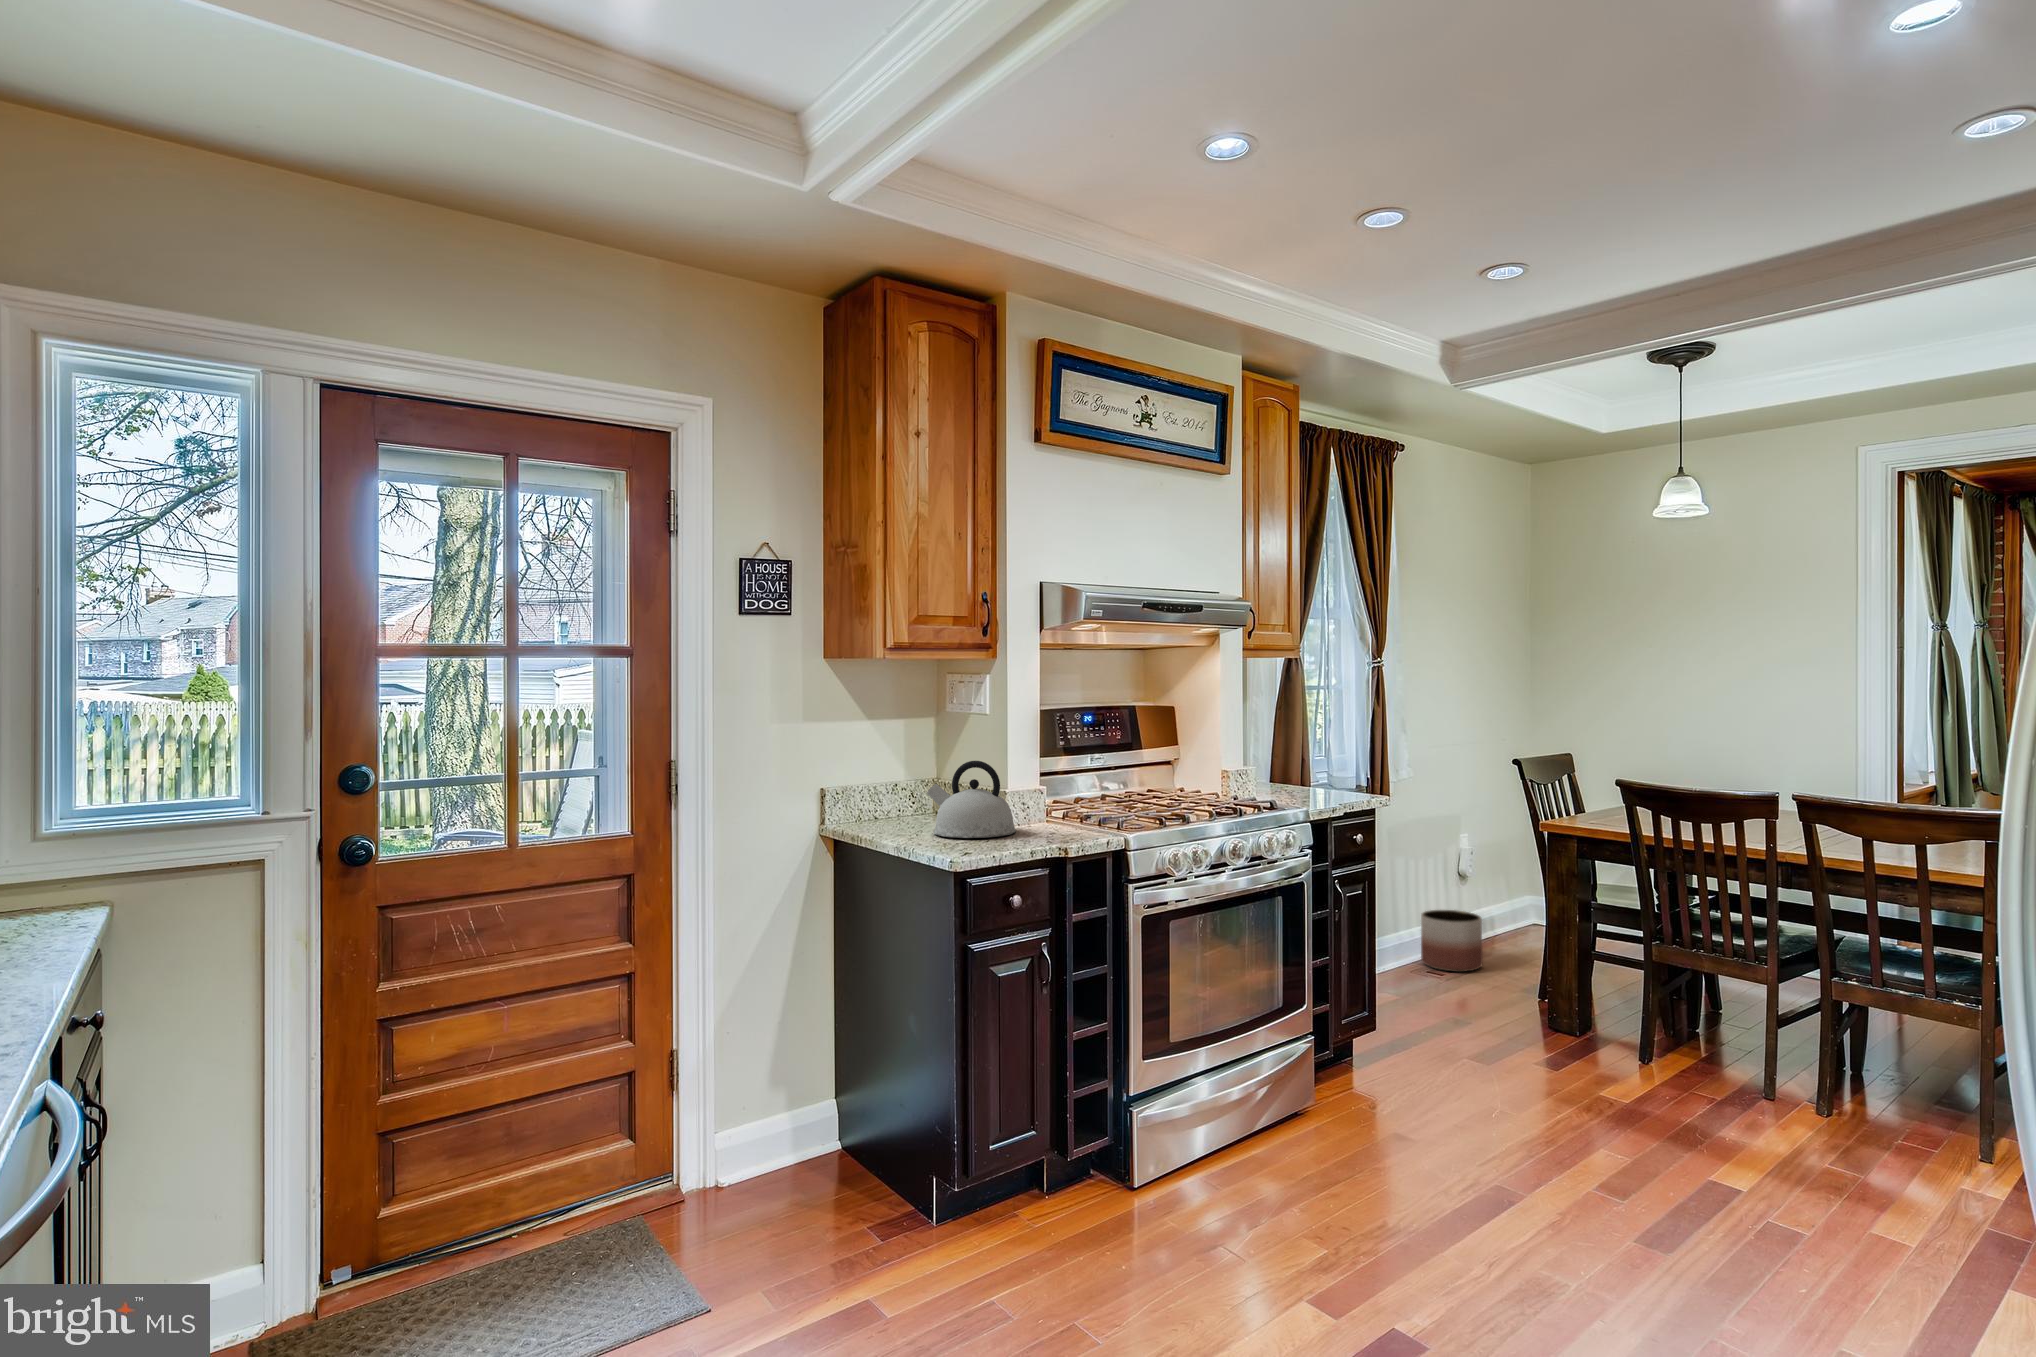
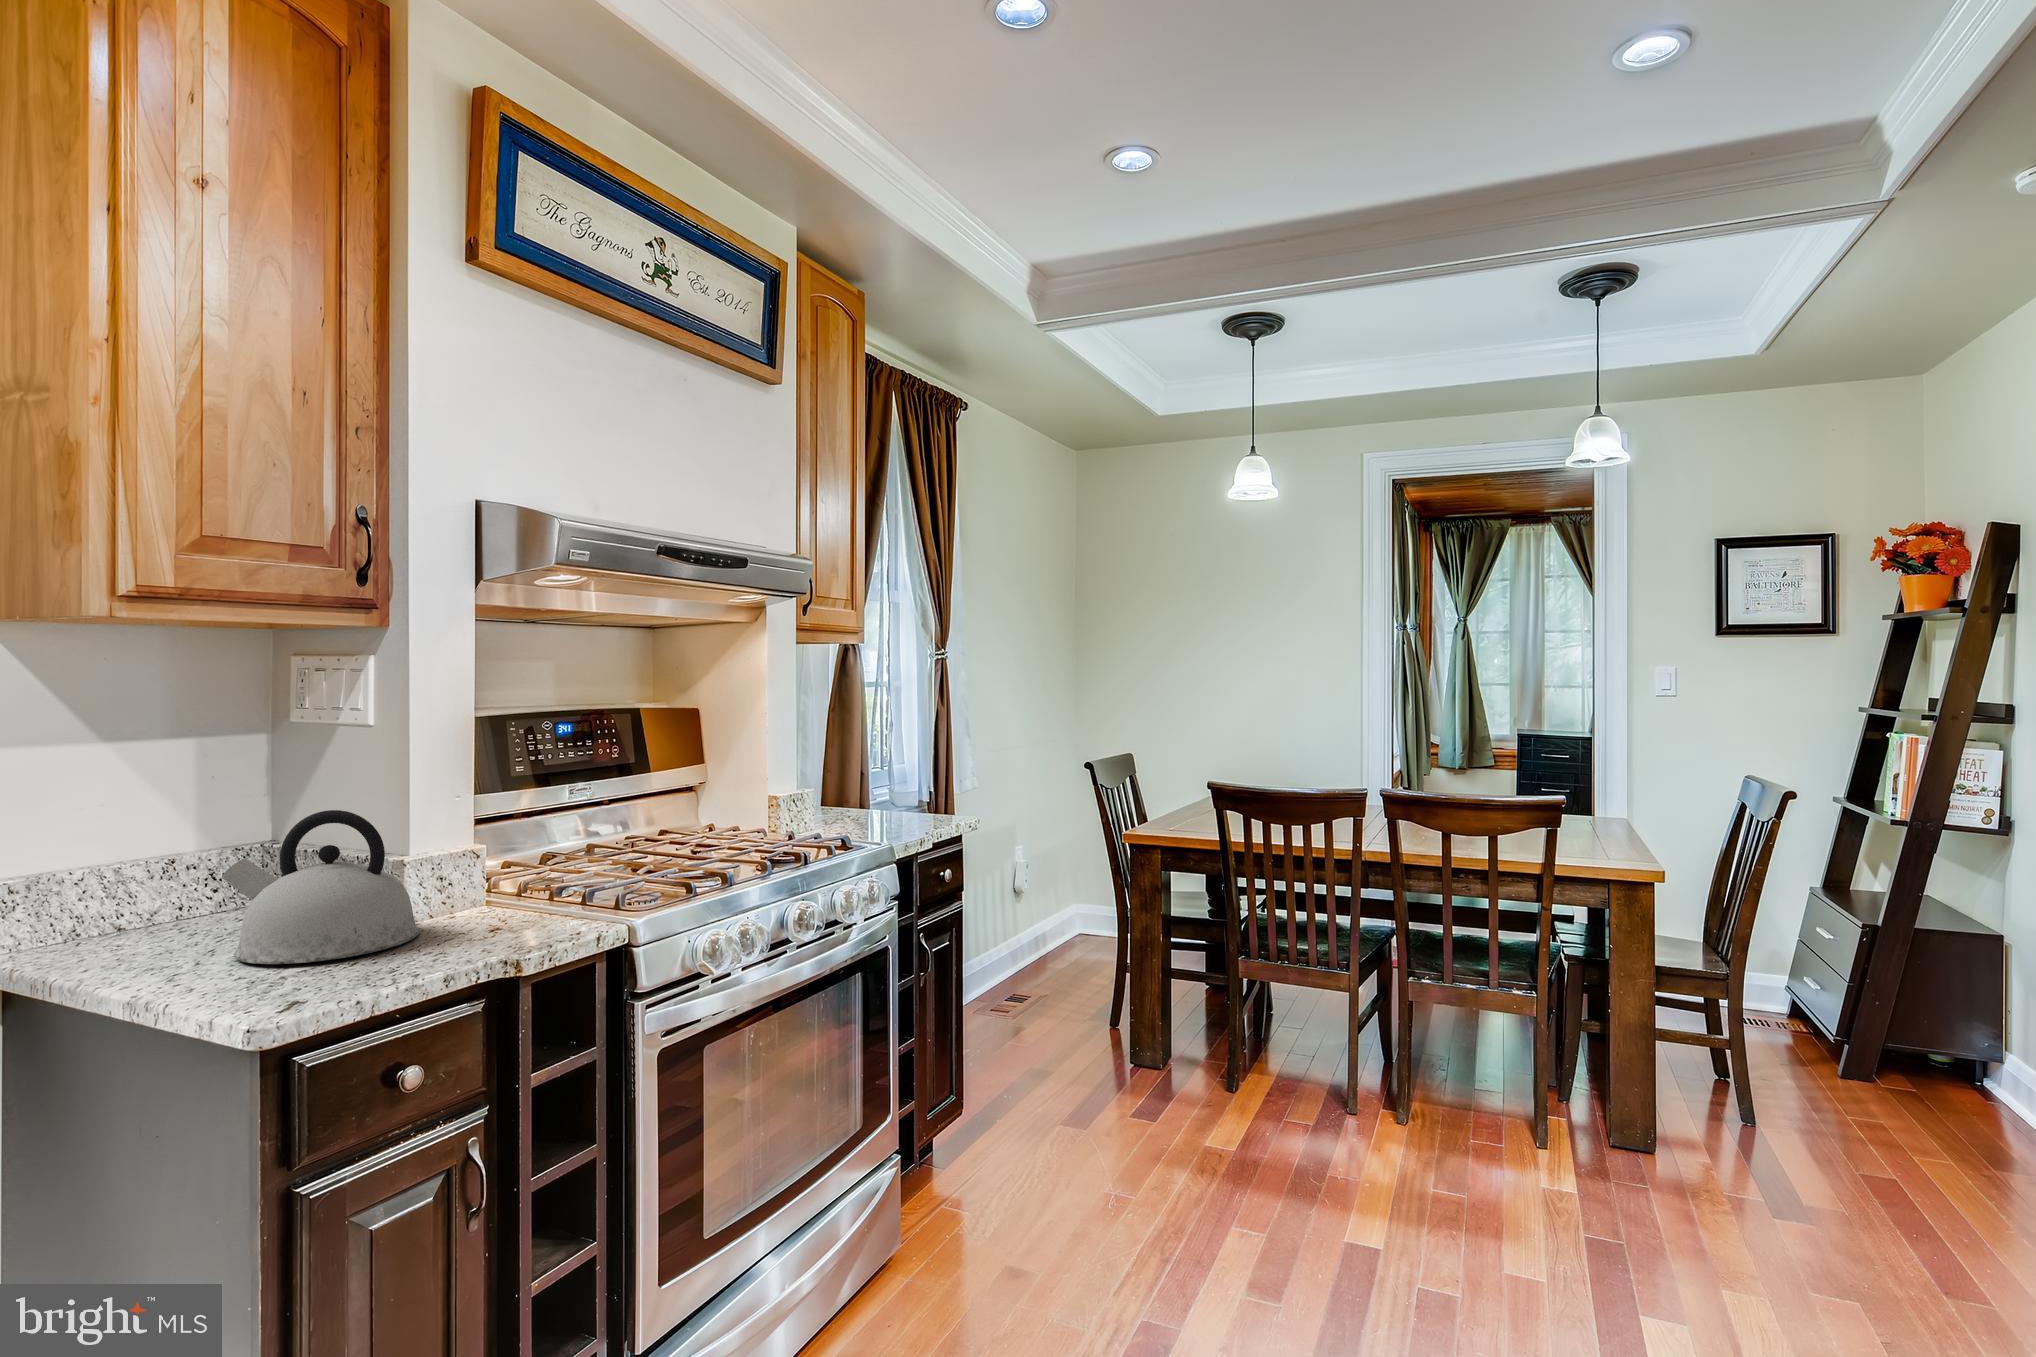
planter: present [1421,910,1483,972] -> none [982,932,1046,1003]

